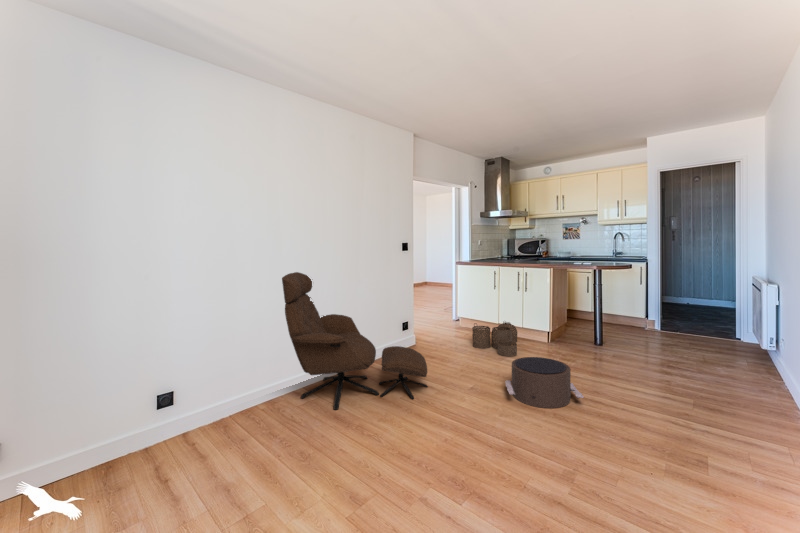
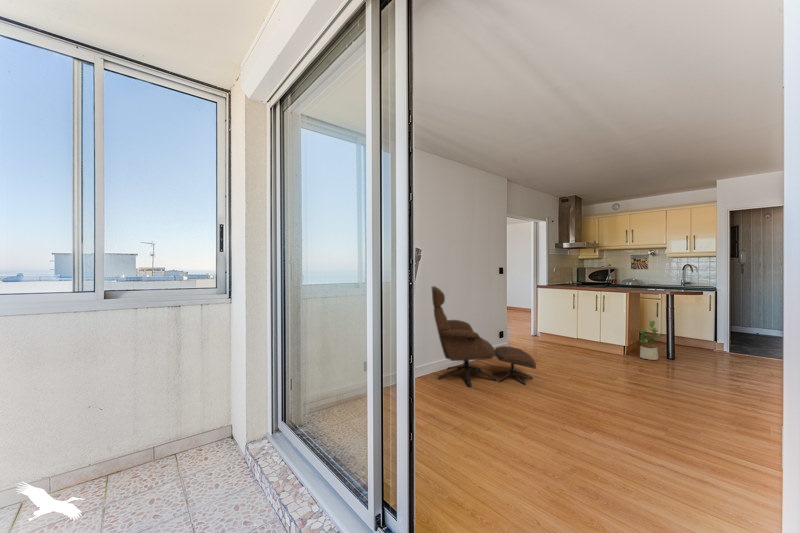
potted plant: none [561,300,587,346] -> present [636,321,660,360]
woven basket: present [472,322,517,356] -> none [557,336,599,363]
pouf: present [505,357,584,408] -> none [598,360,667,397]

